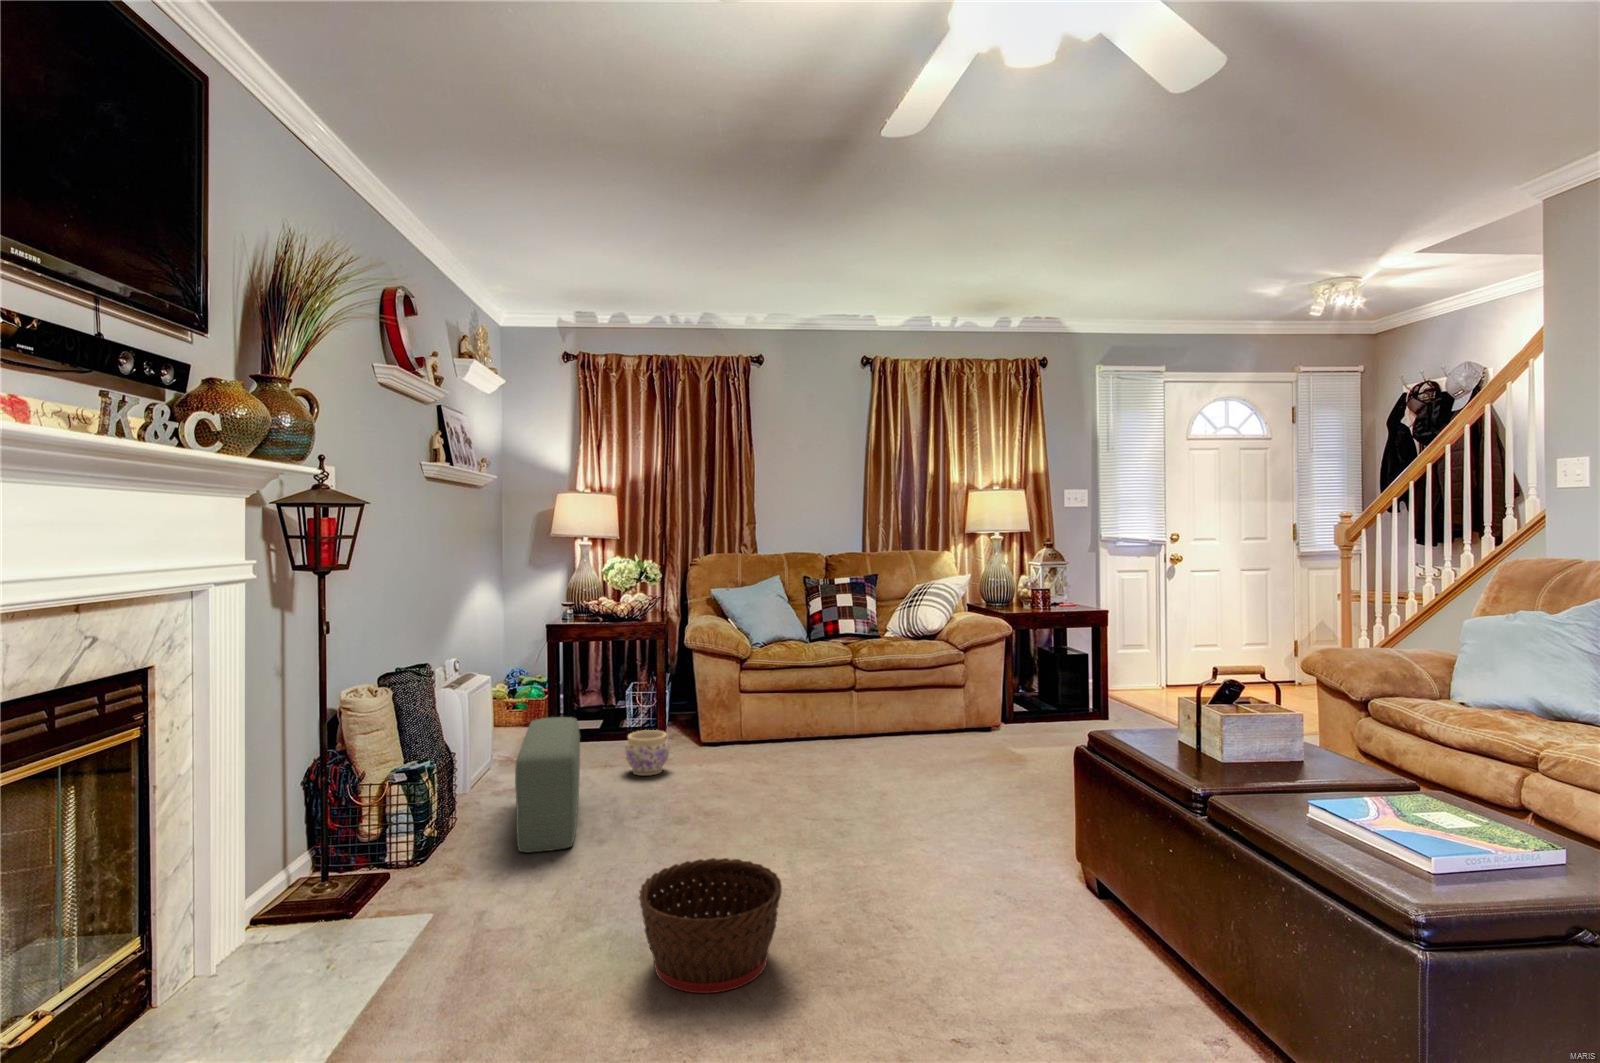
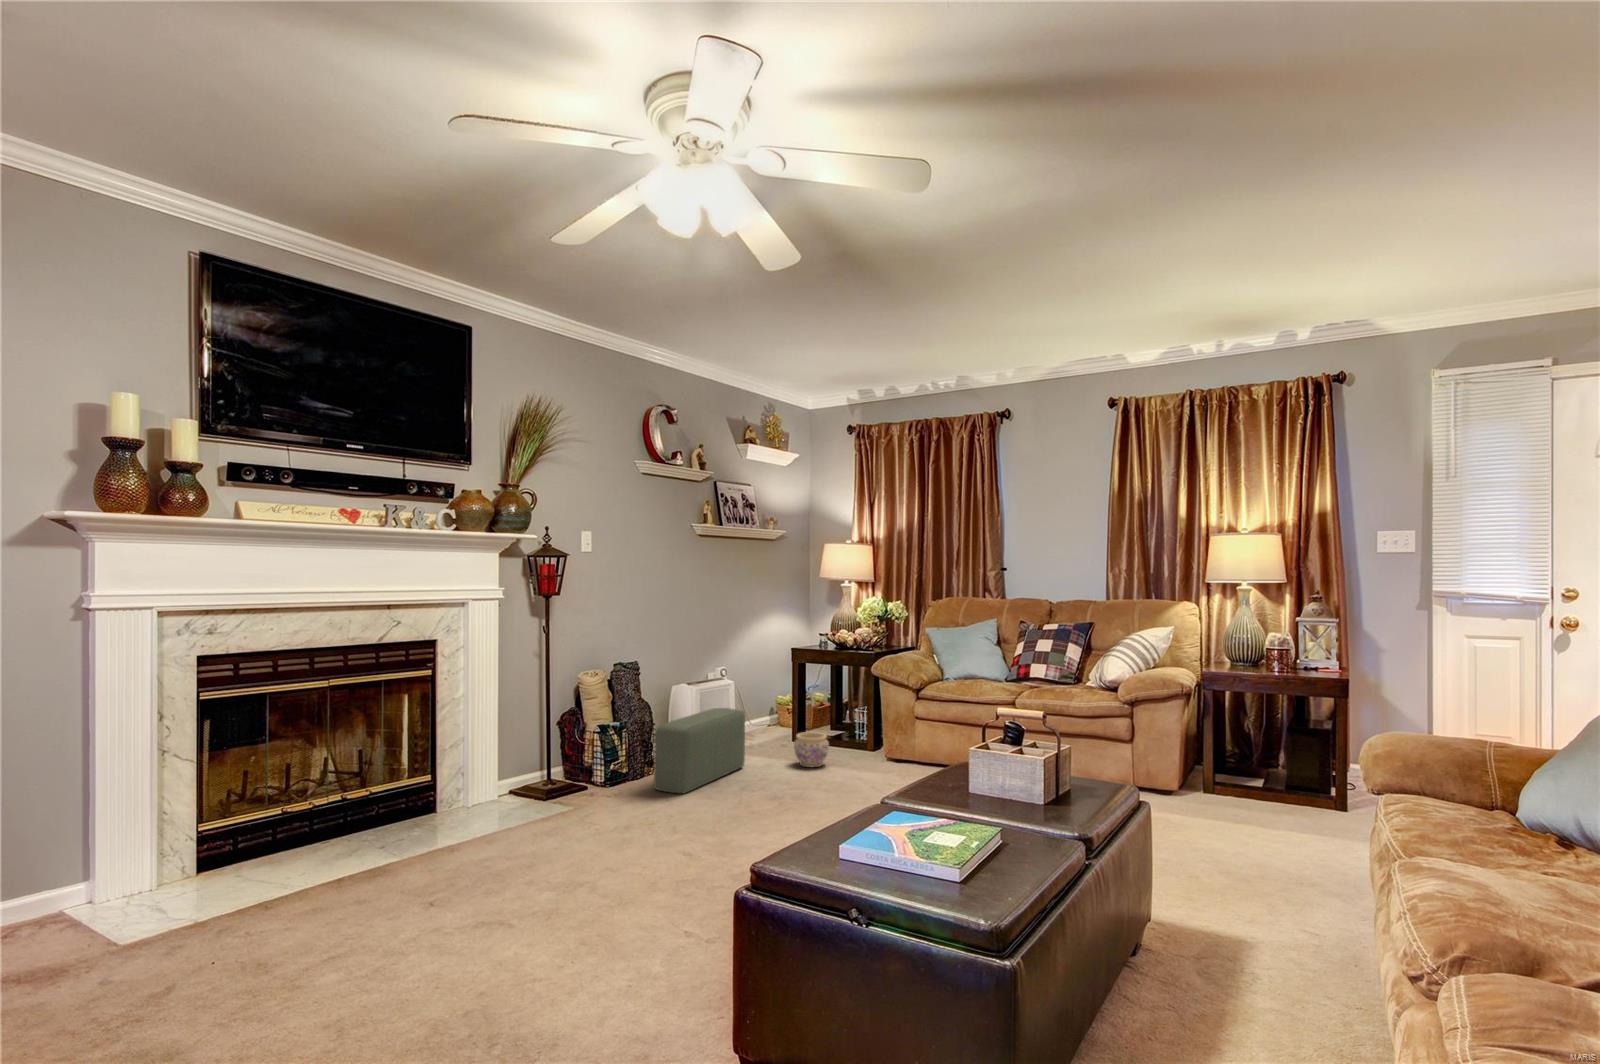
basket: present [639,858,782,993] -> none [591,799,684,876]

